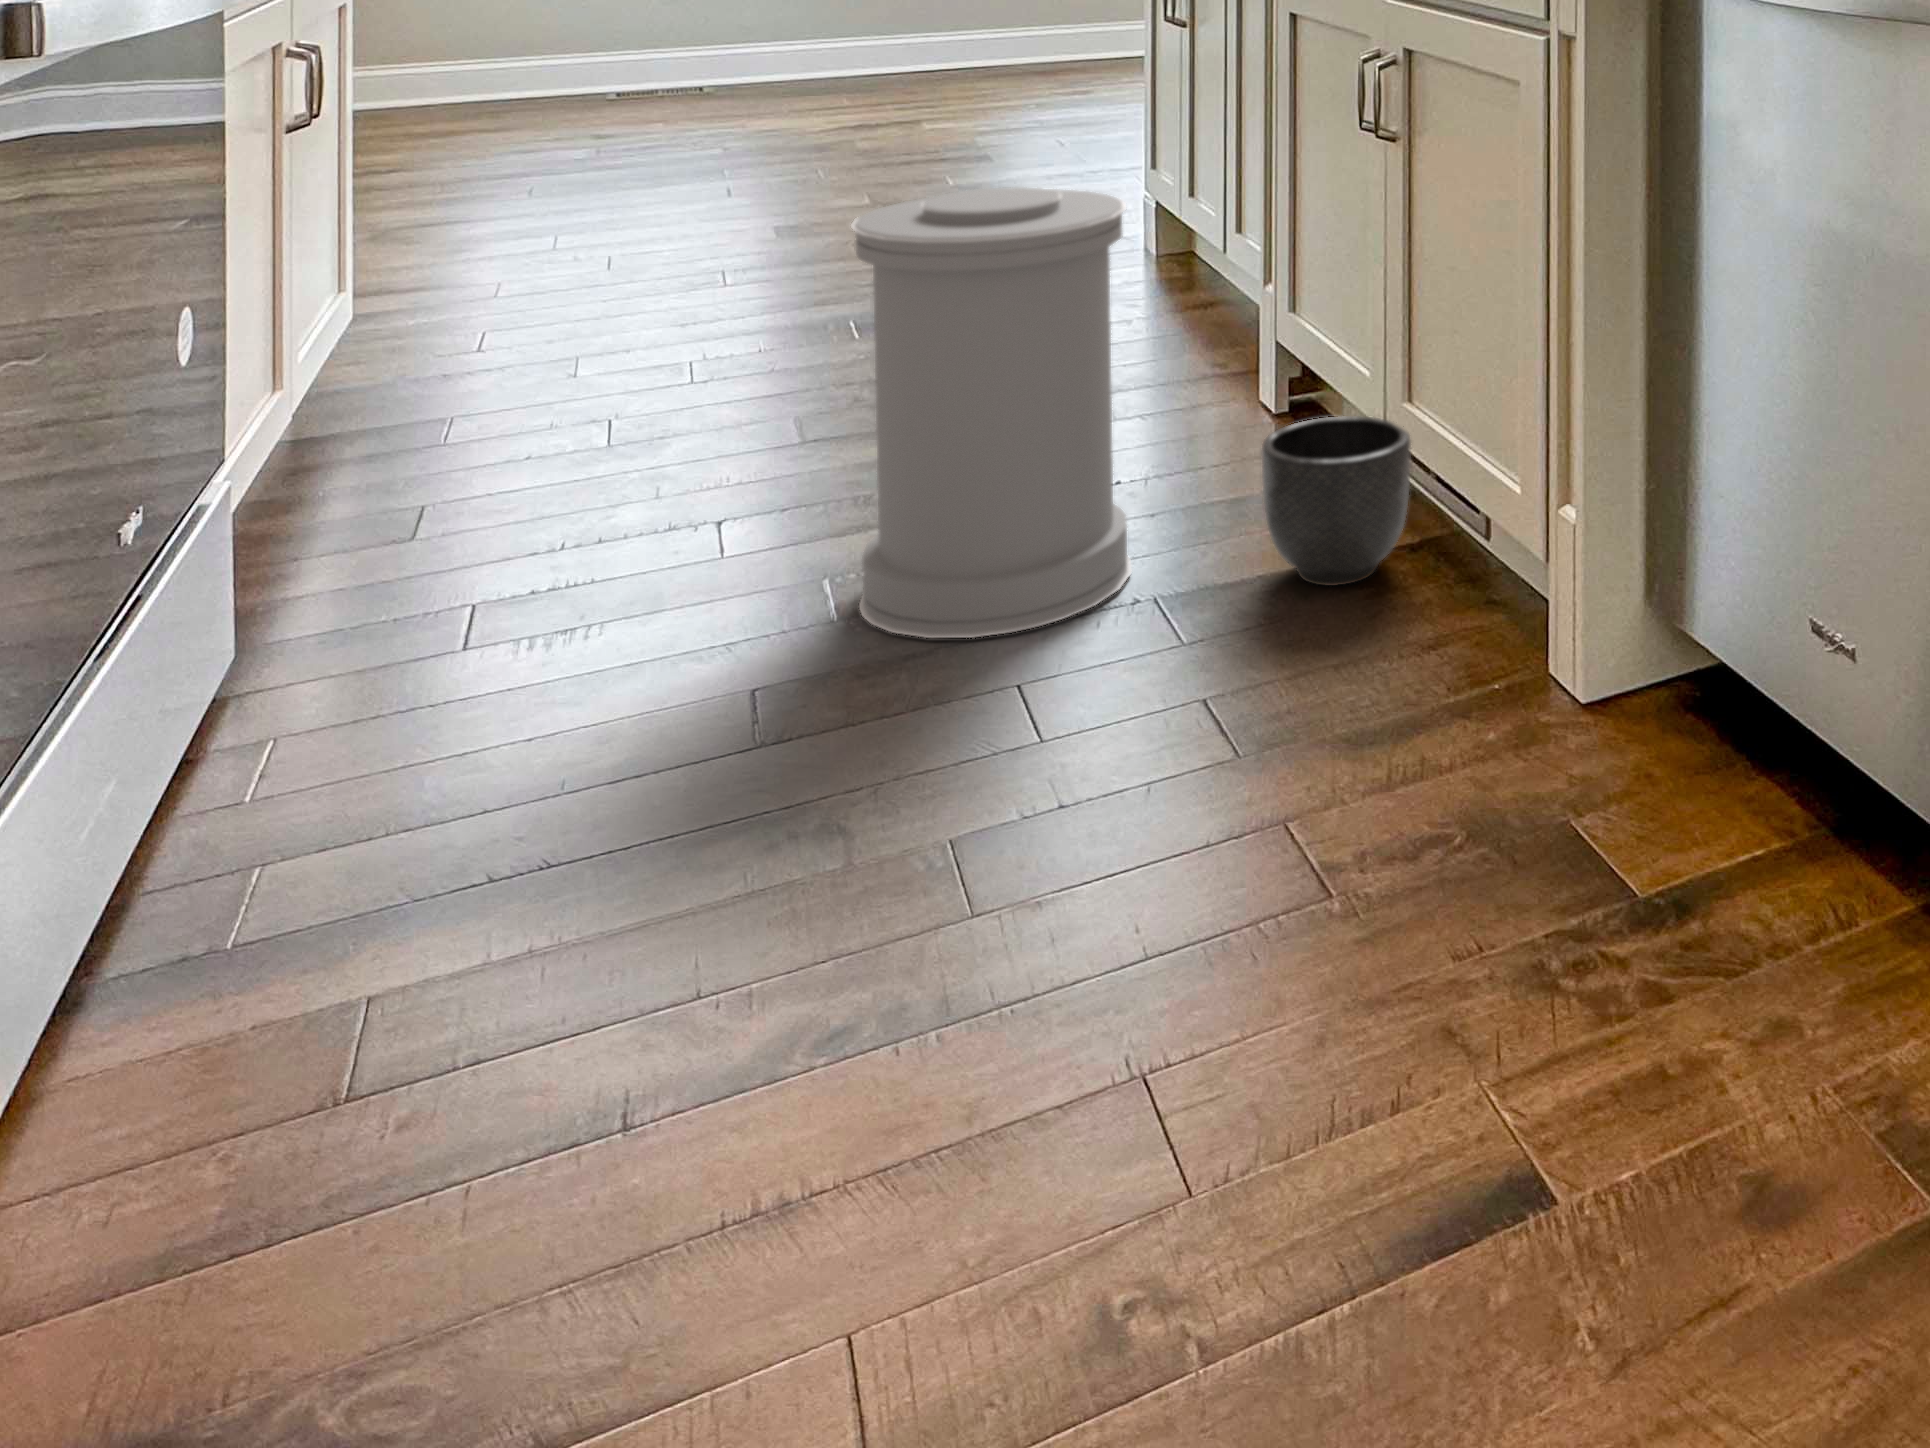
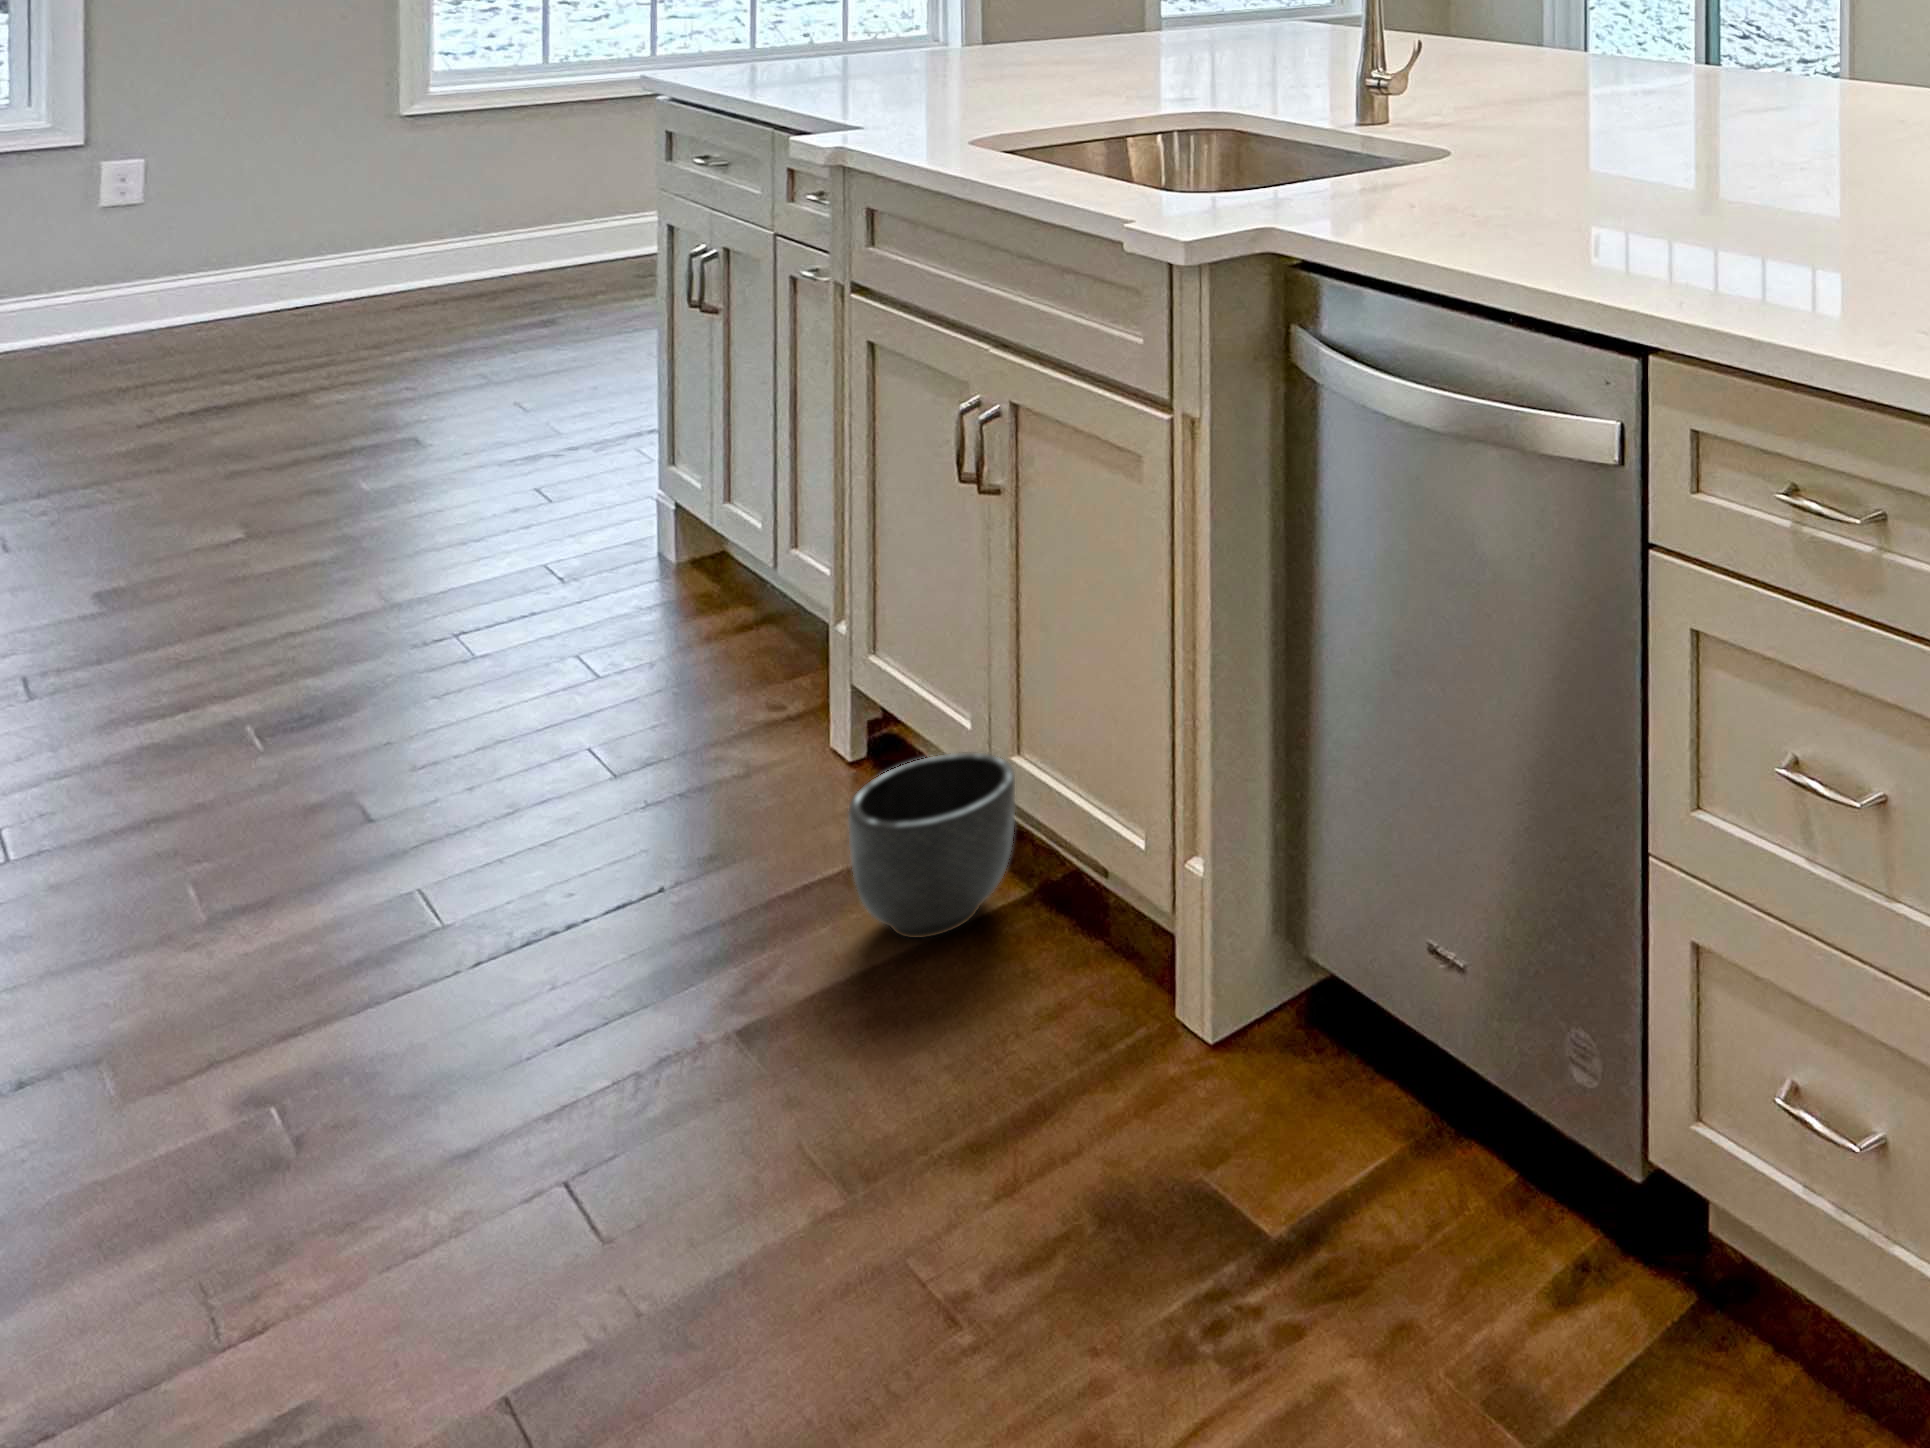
trash can: present [851,187,1131,638] -> none [337,567,696,1093]

